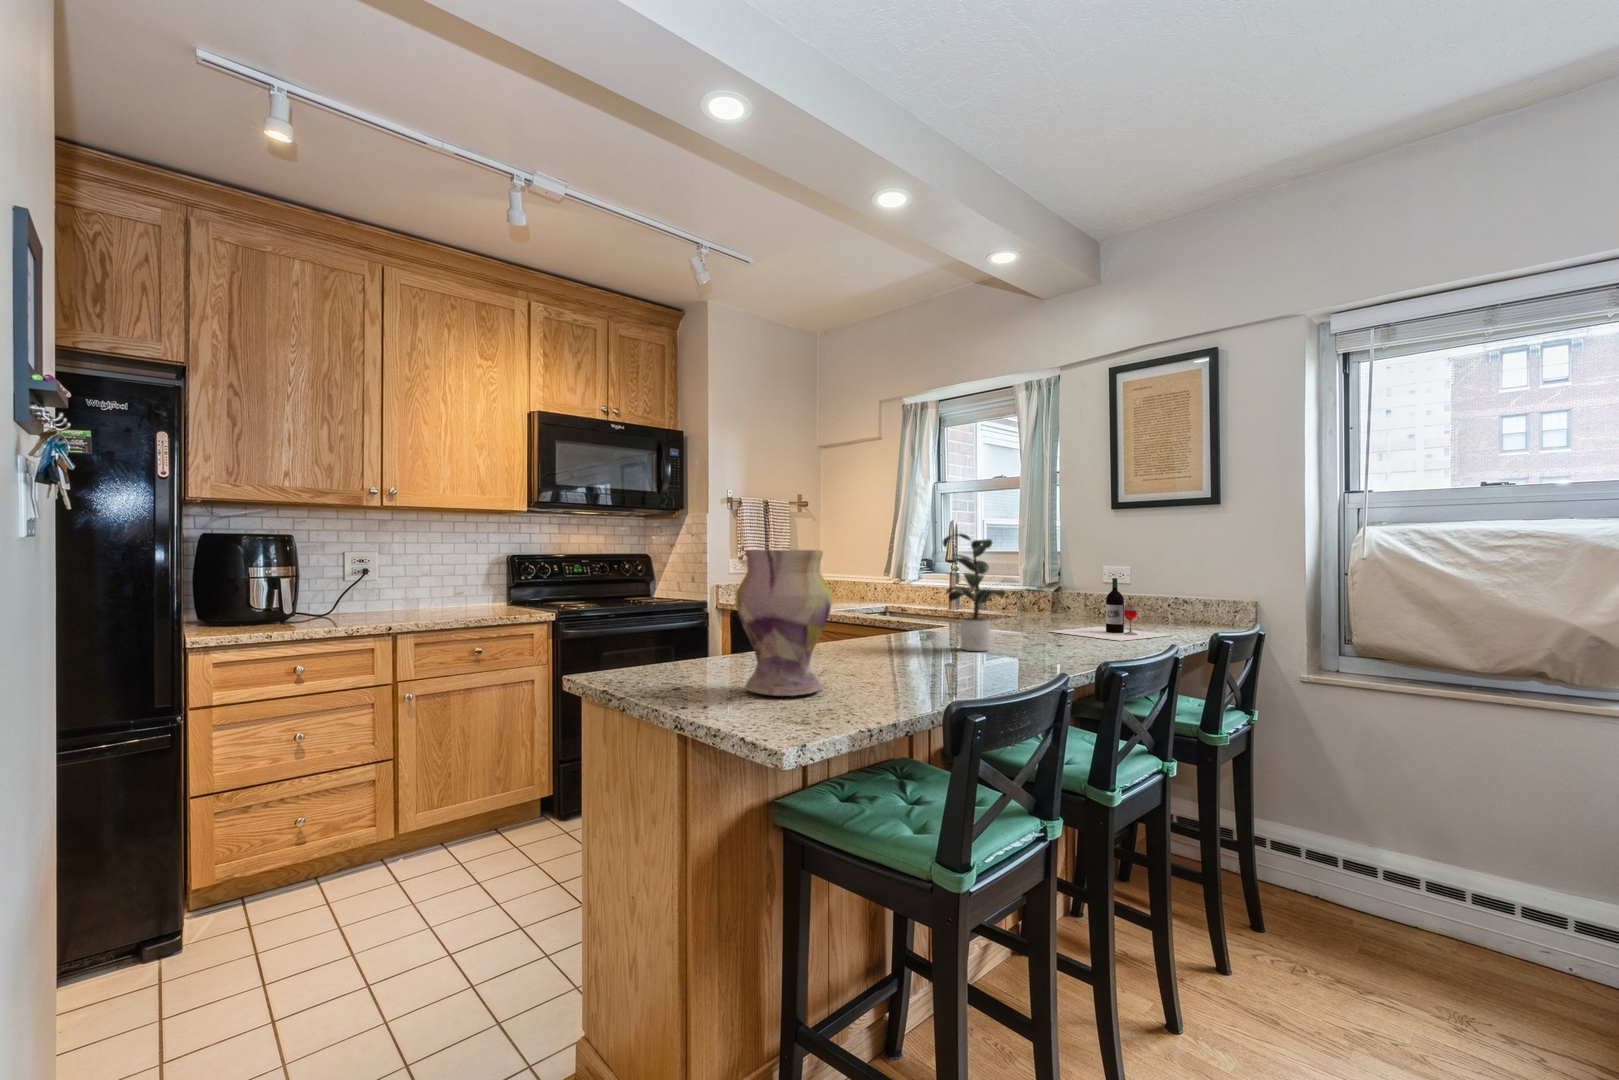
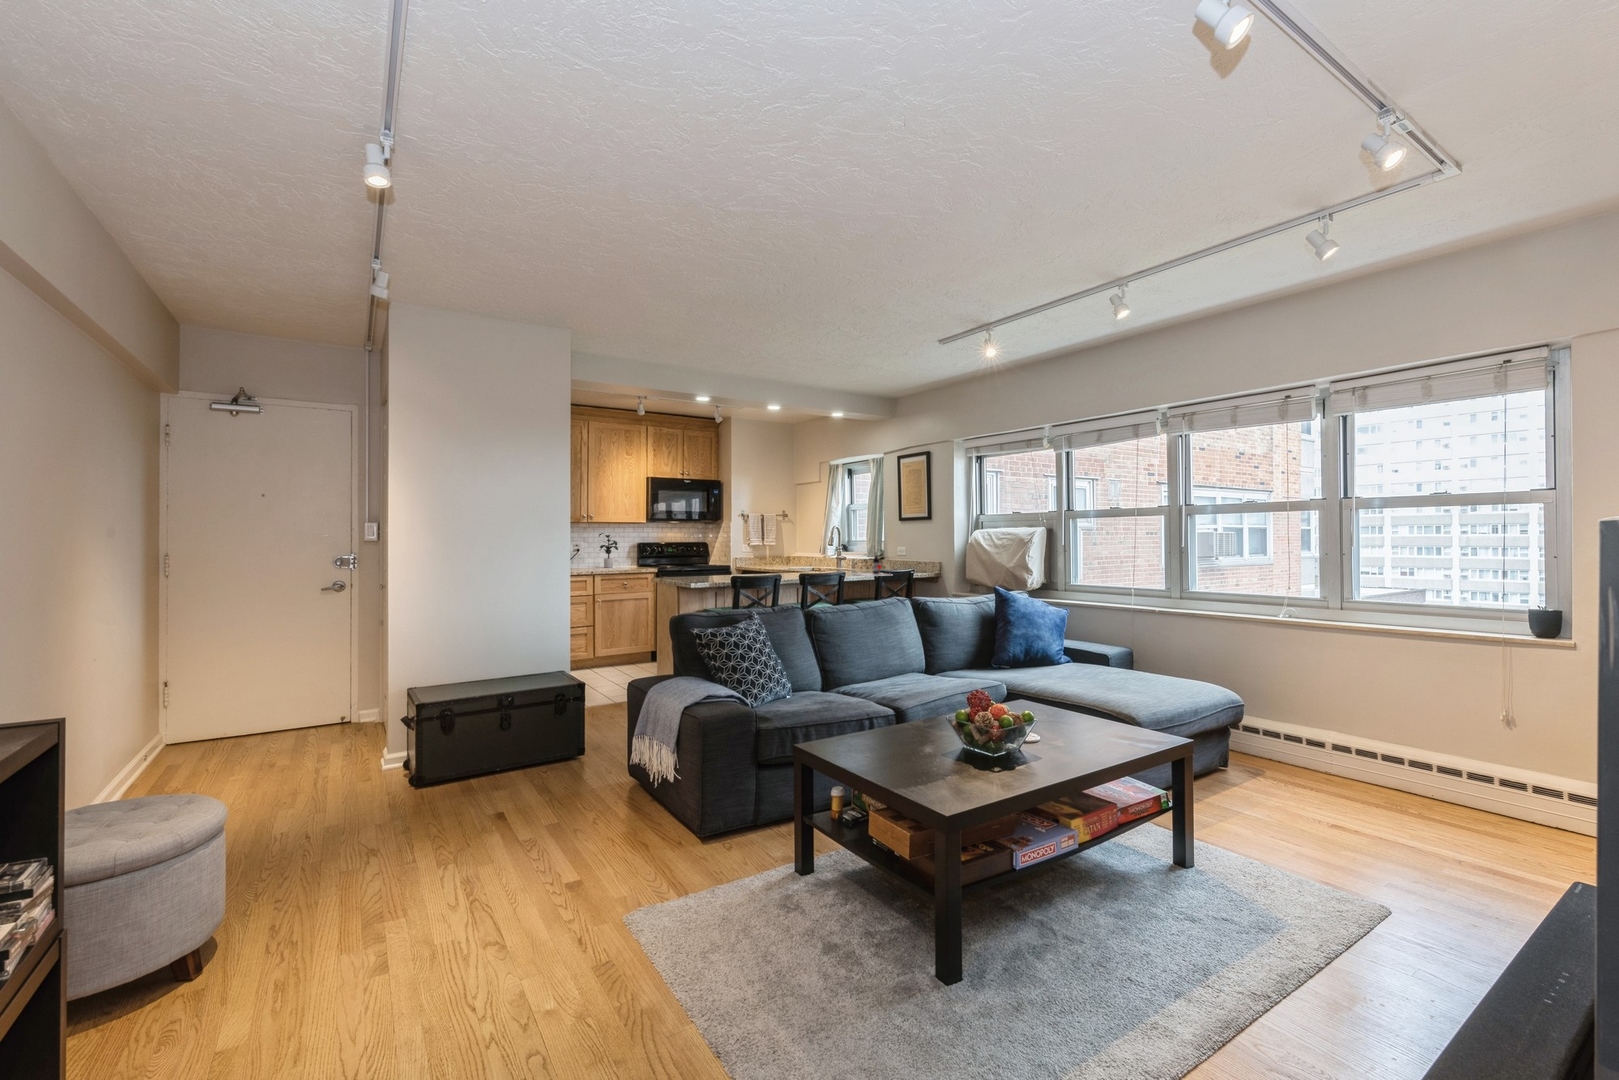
potted plant: present [942,534,1005,651] -> present [599,533,618,568]
vase: present [735,550,832,696] -> none [698,540,725,581]

